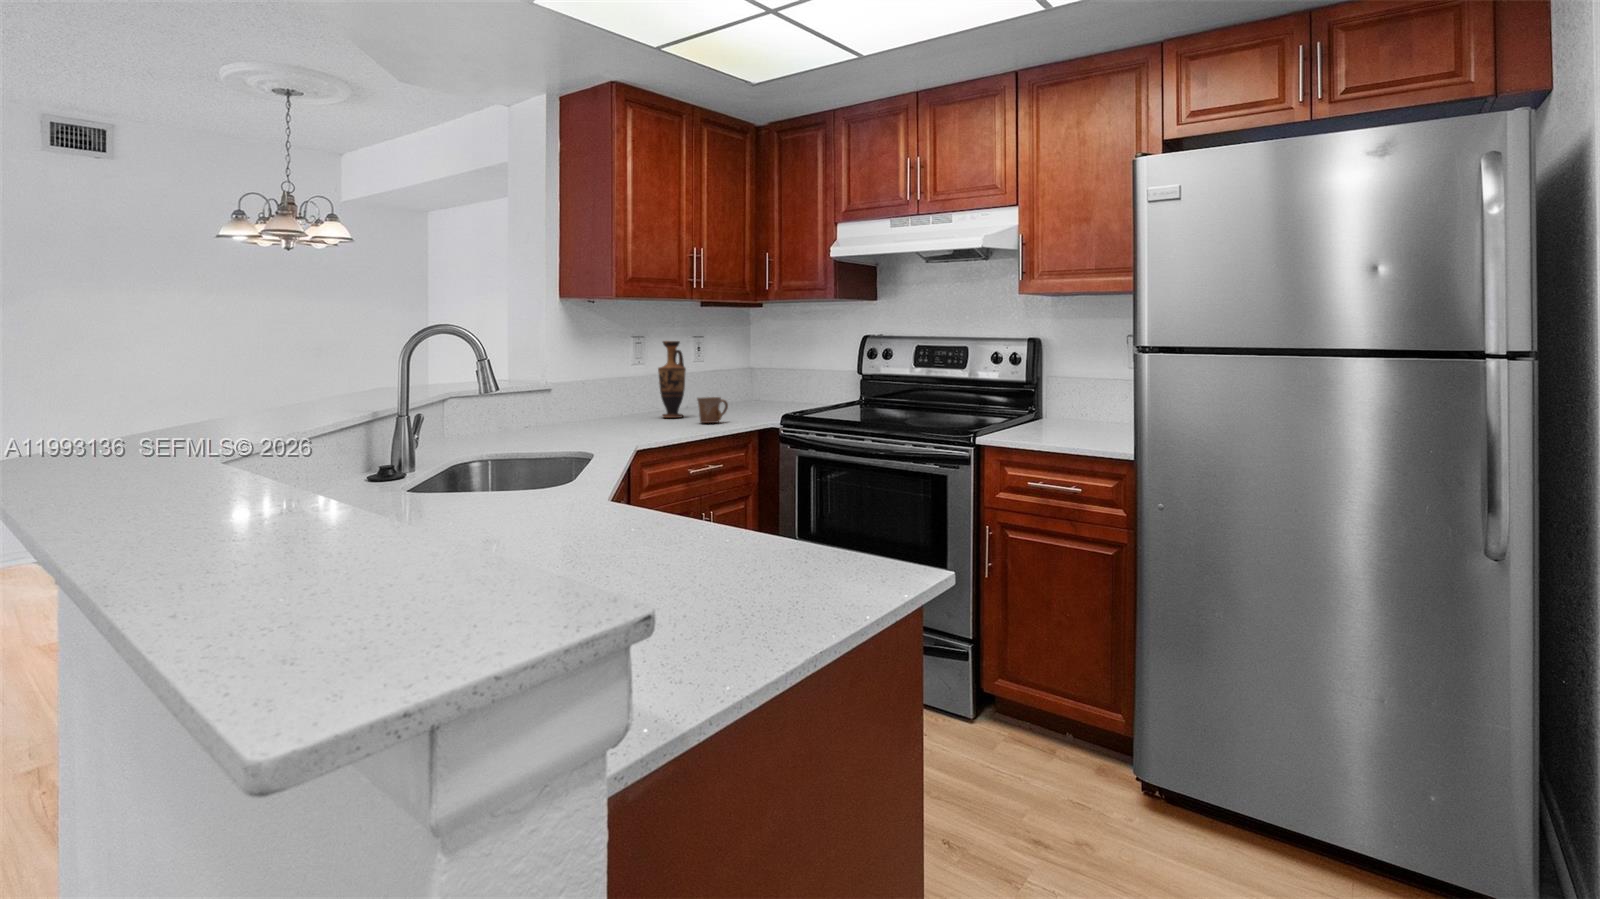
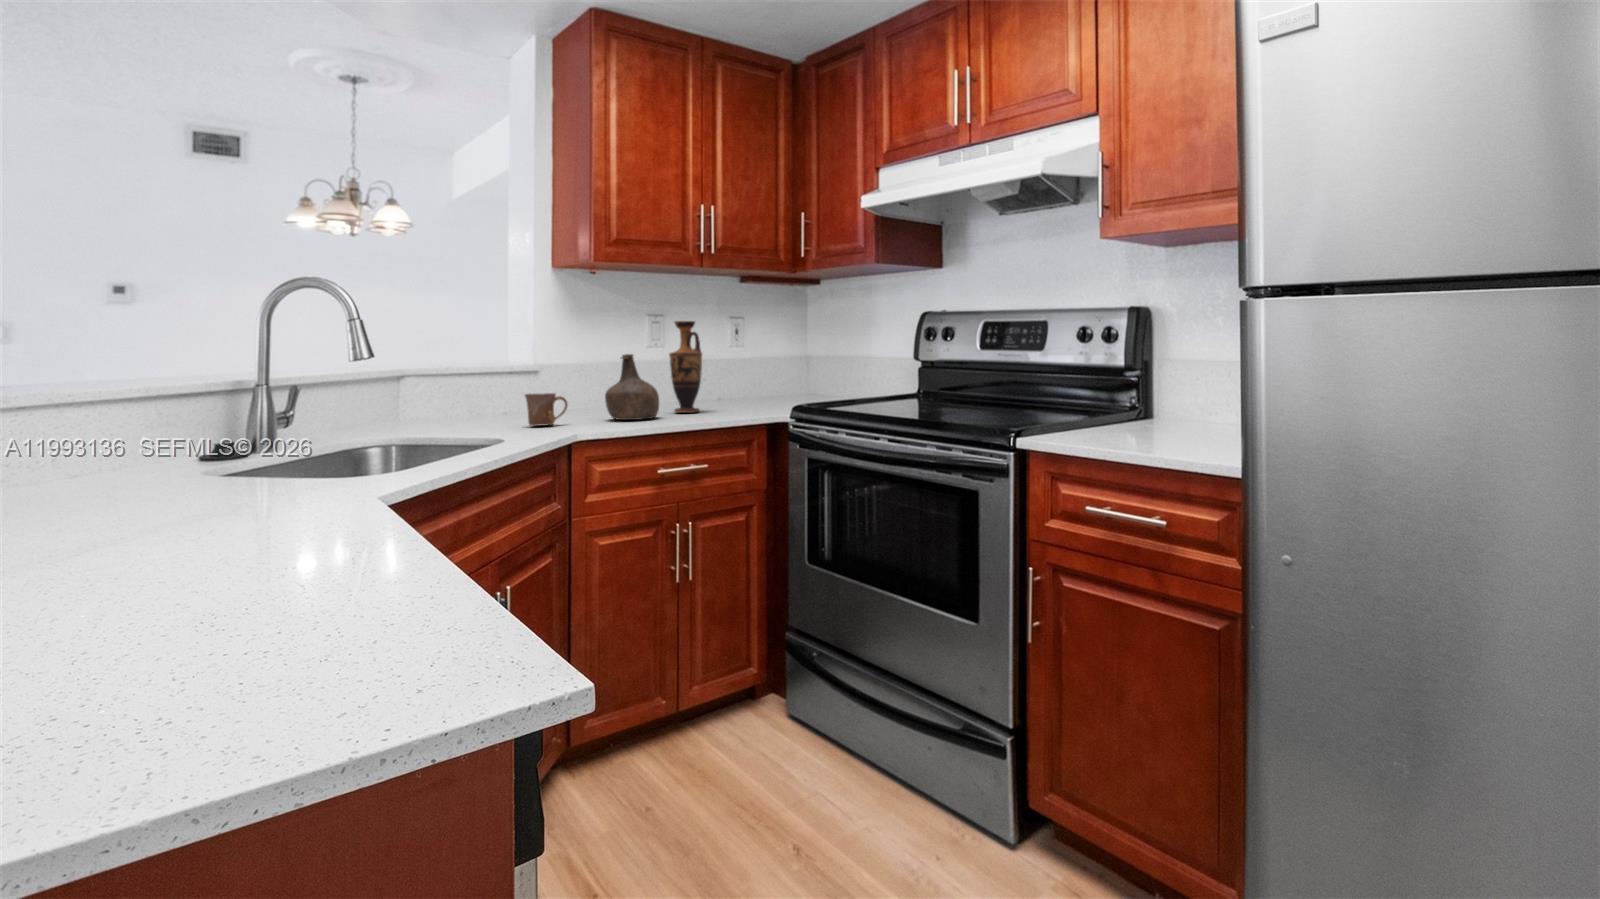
bottle: none [614,370,659,424] -> present [605,354,659,420]
mug: present [697,397,728,423] -> present [525,393,568,426]

